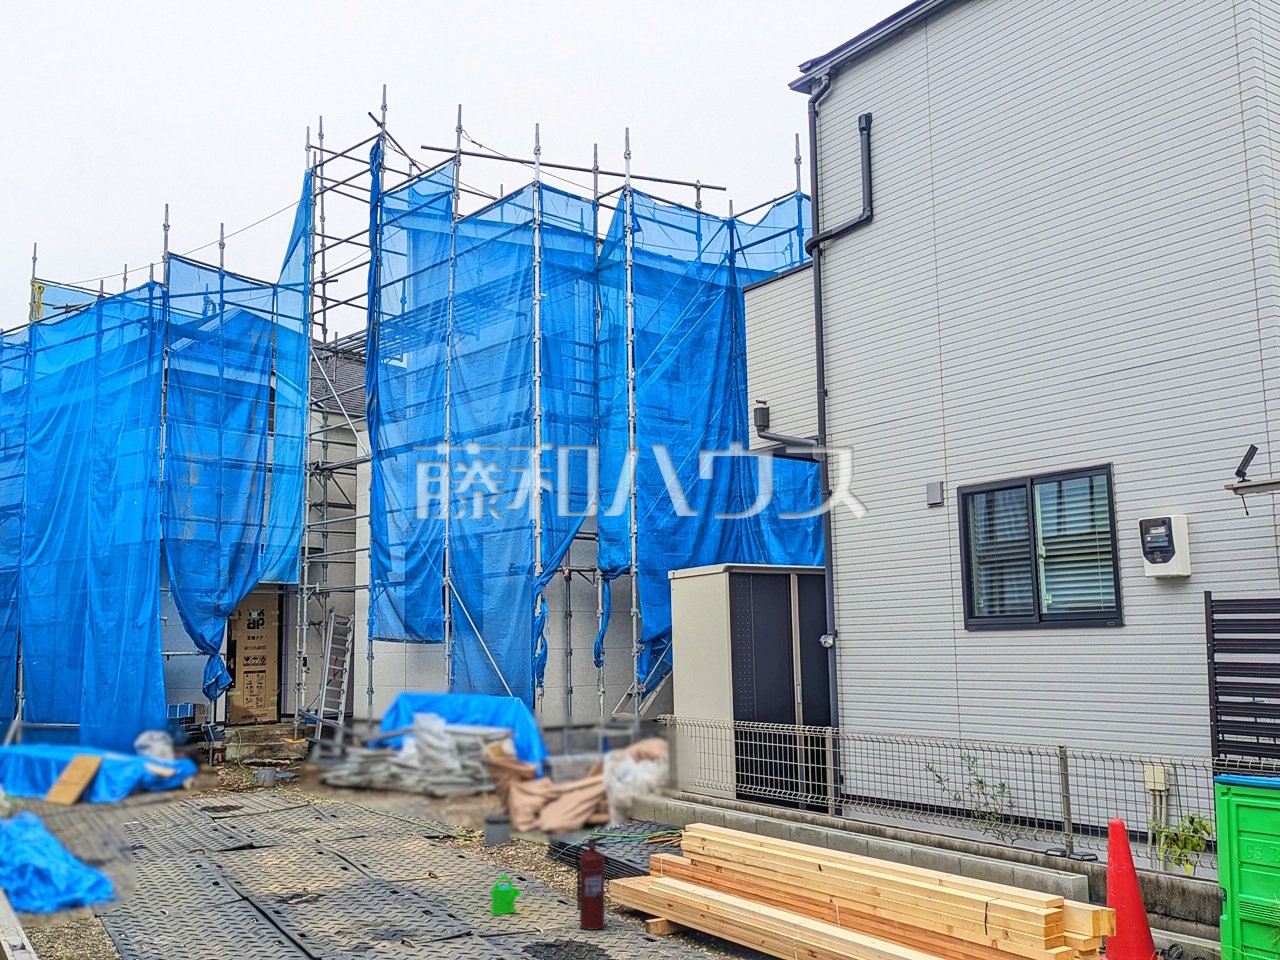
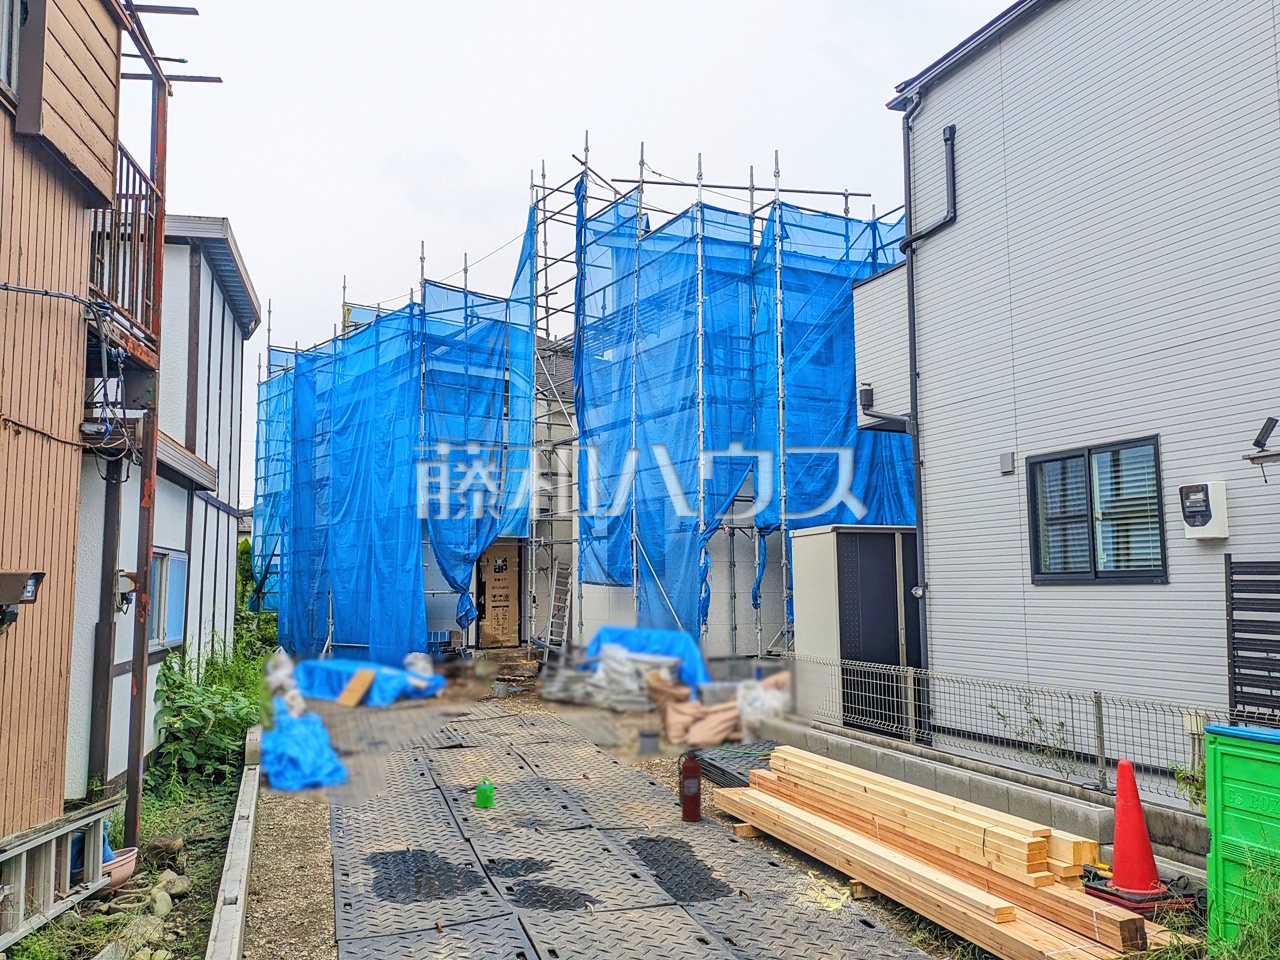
watering can: present [490,875,521,914] -> present [475,777,495,807]

